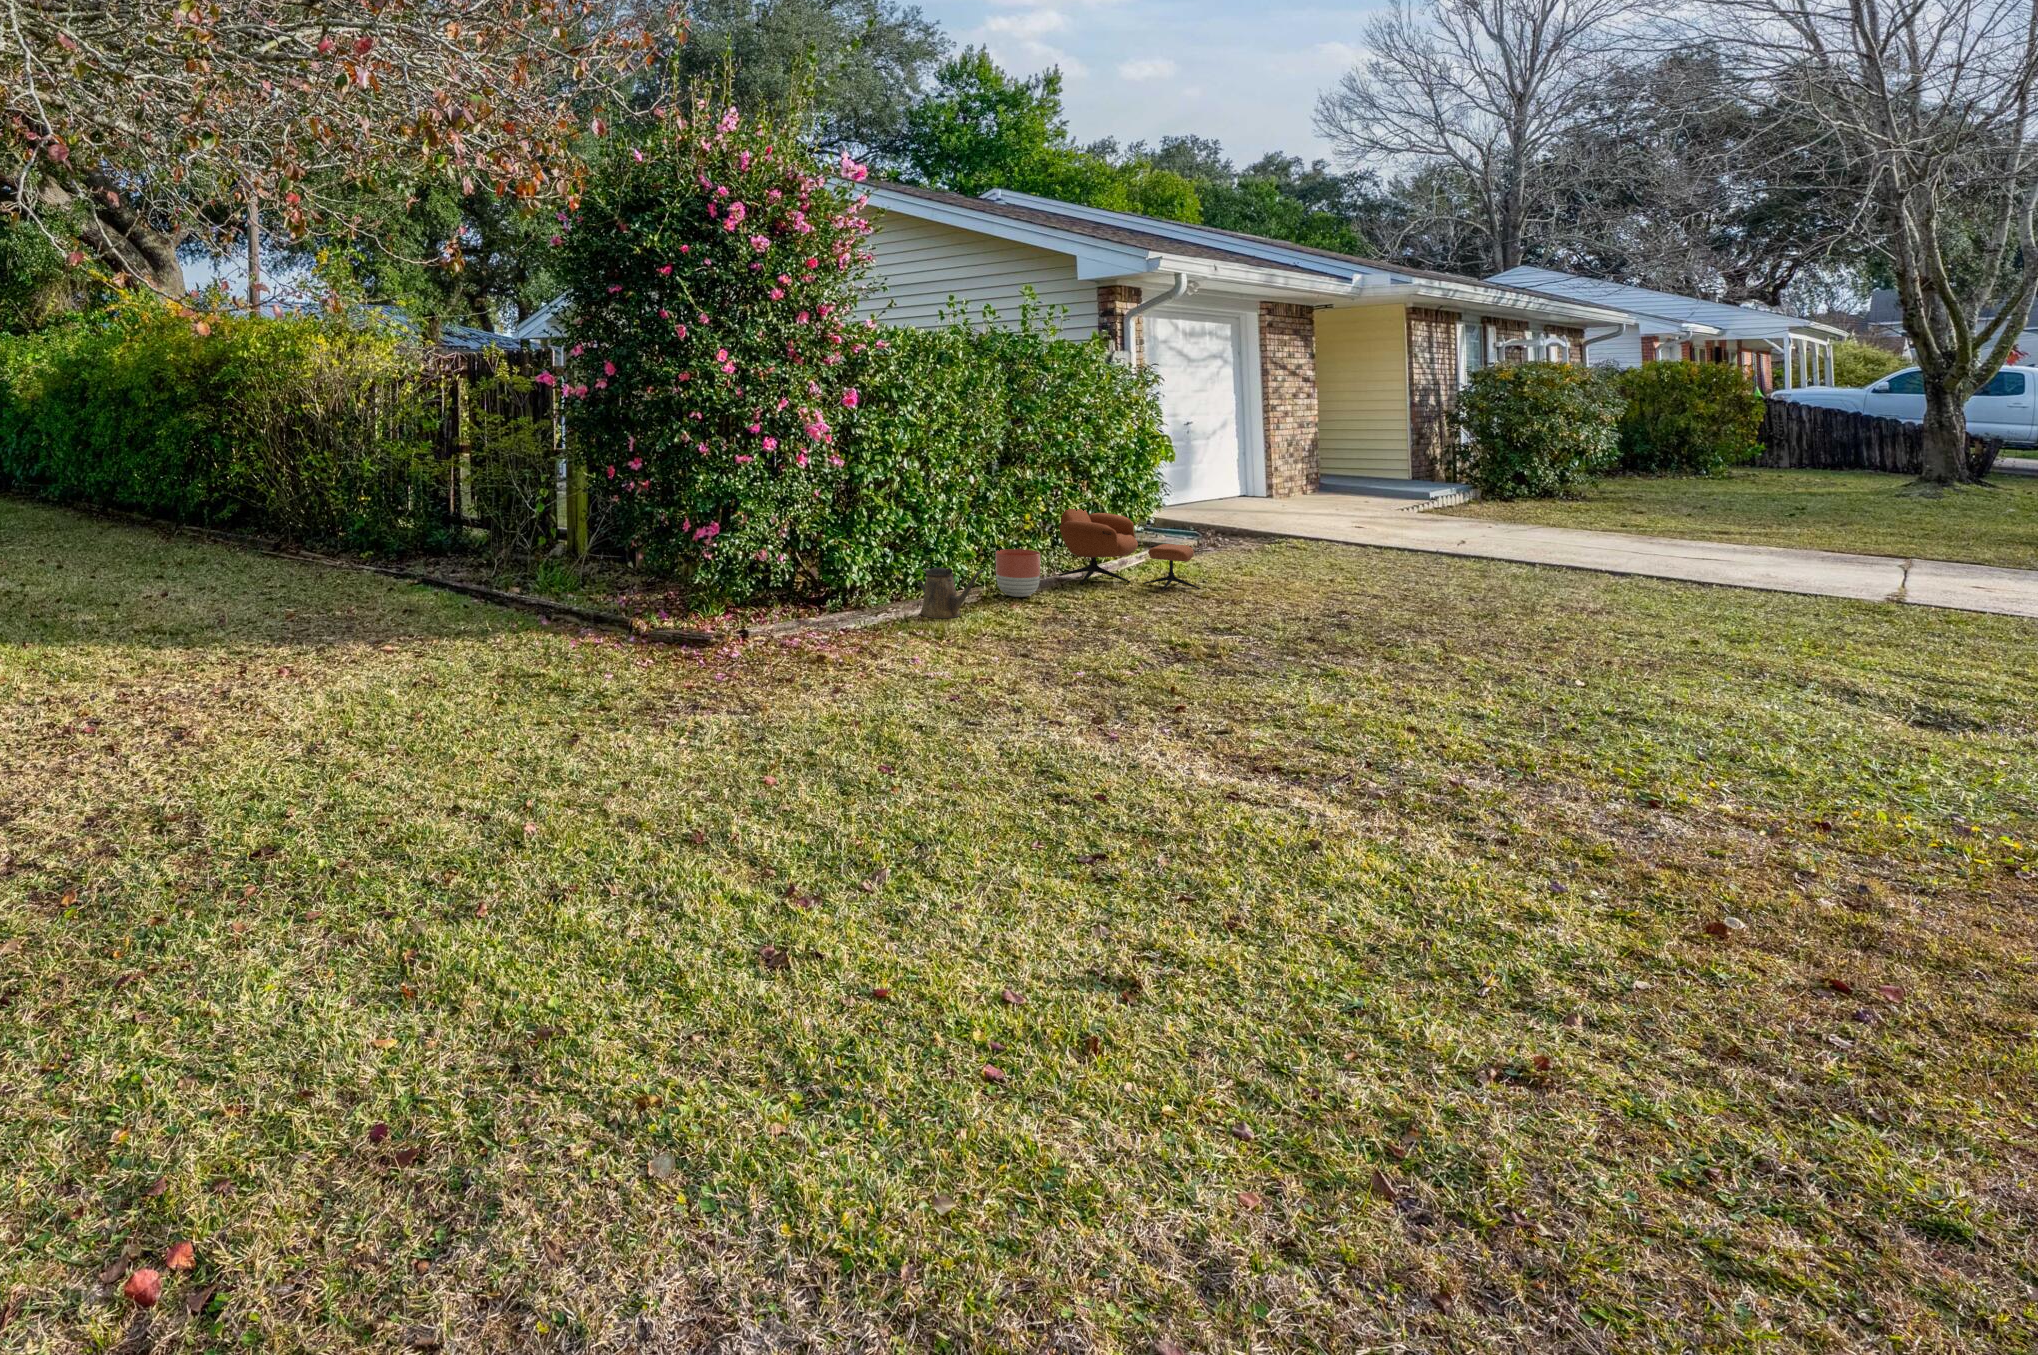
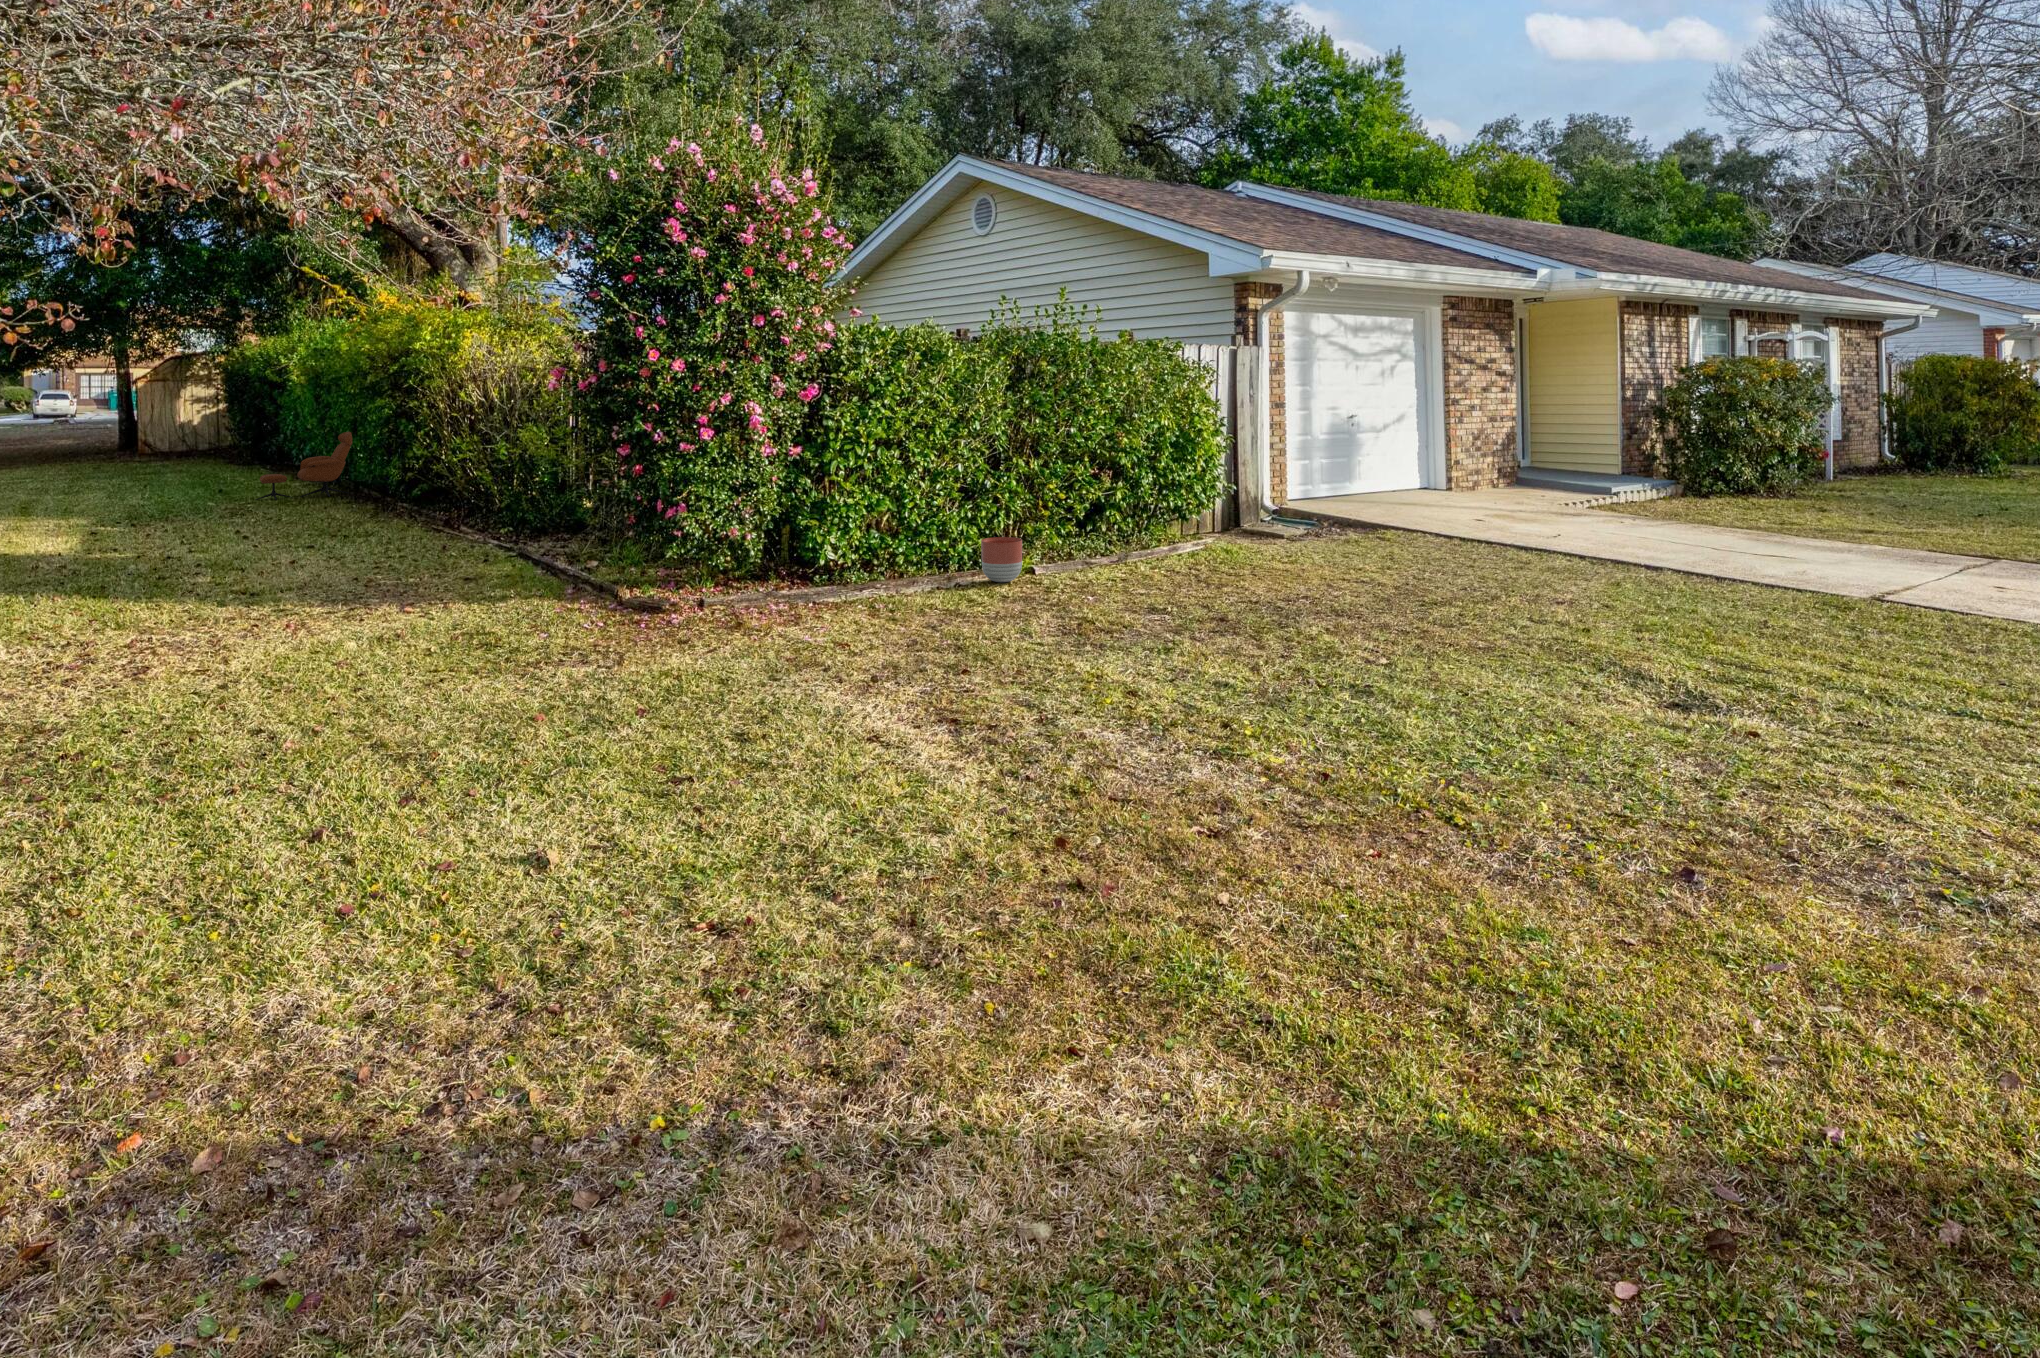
lounge chair: present [1059,508,1200,590] -> present [255,432,352,500]
watering can: present [917,567,984,618] -> none [878,553,920,600]

